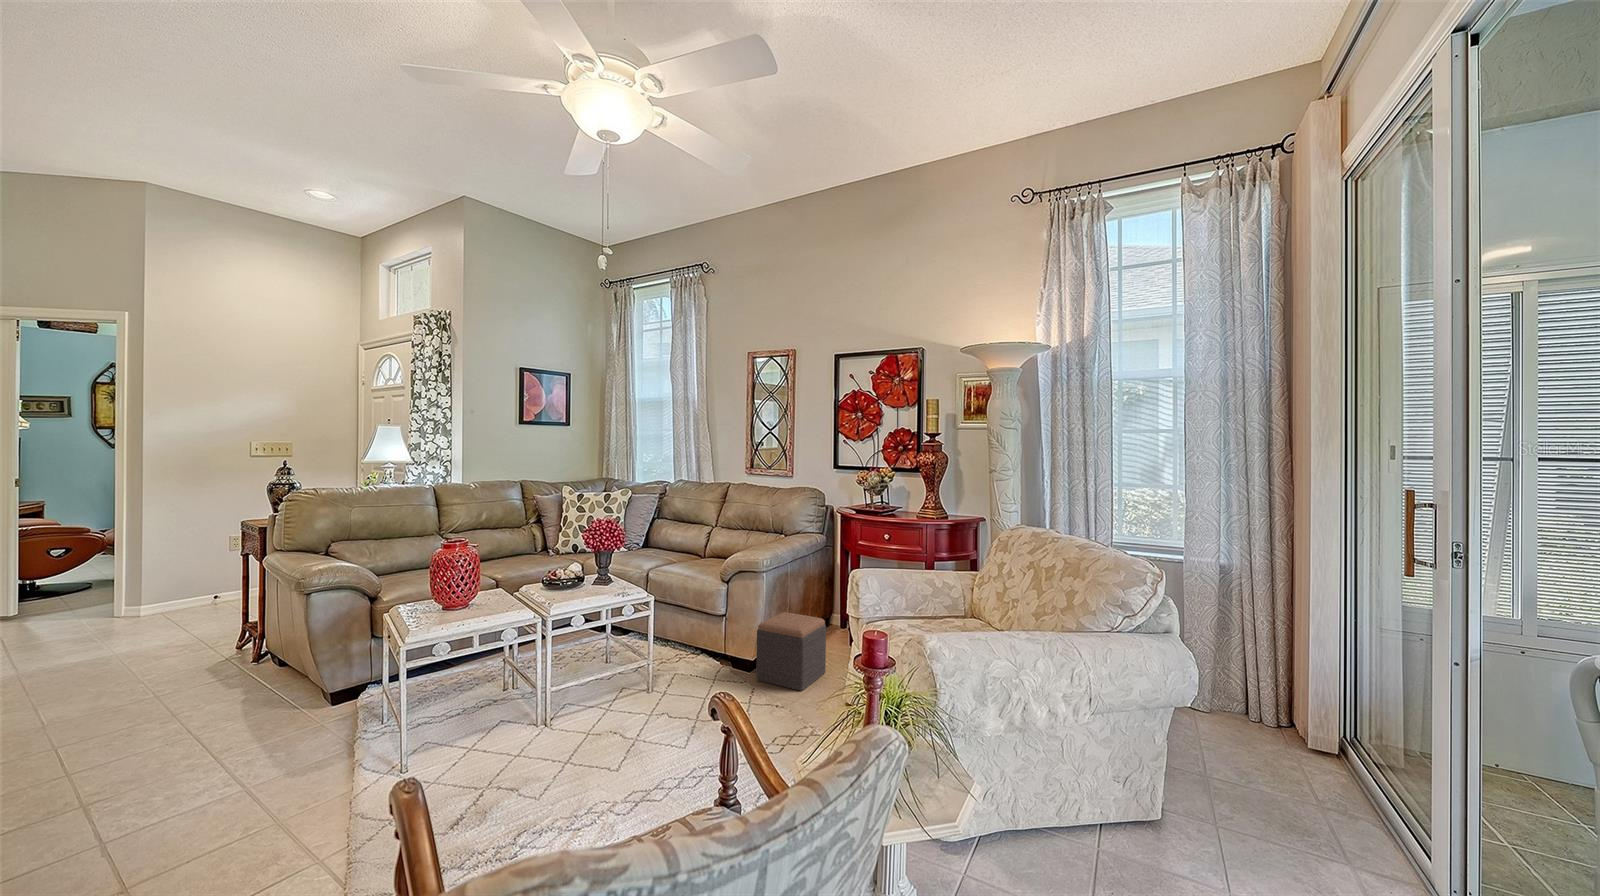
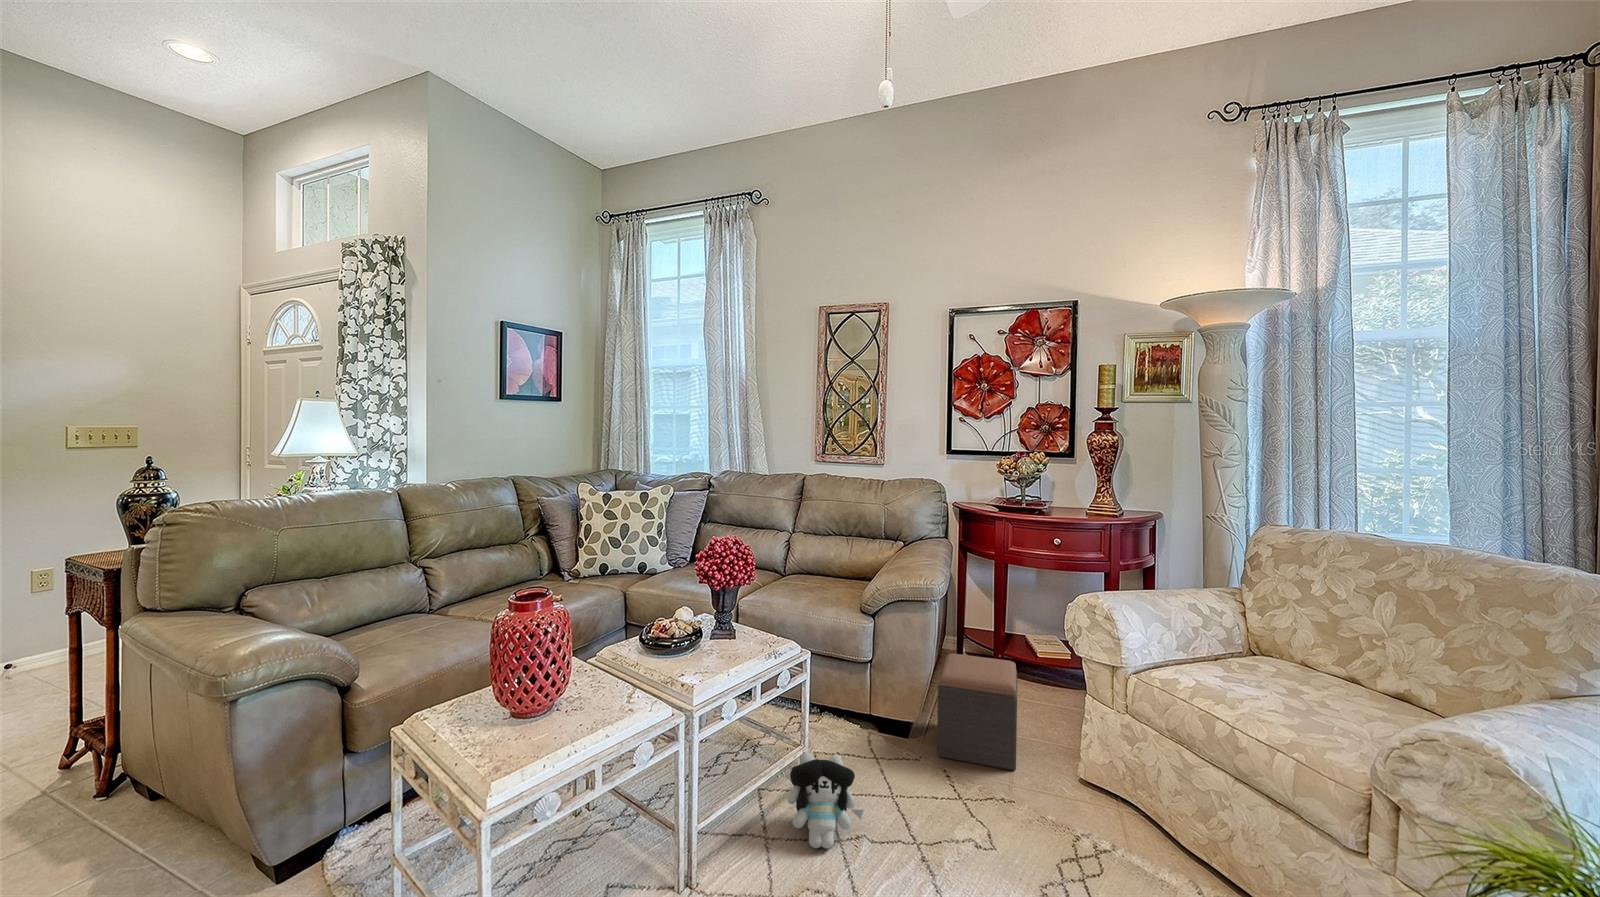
plush toy: none [620,659,668,716] -> present [788,752,863,849]

